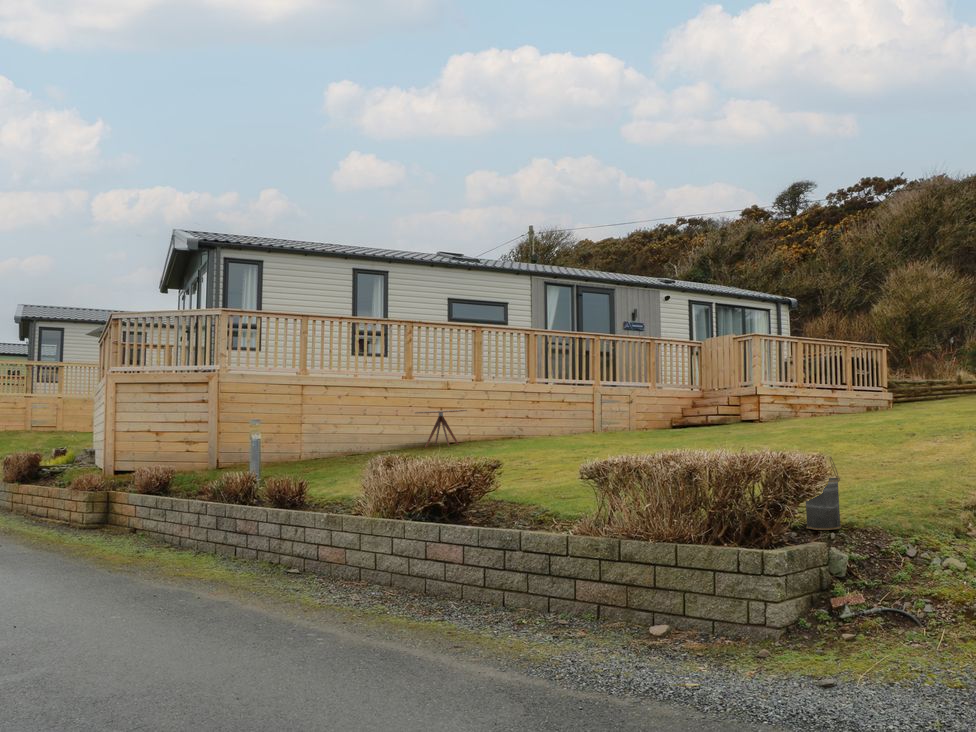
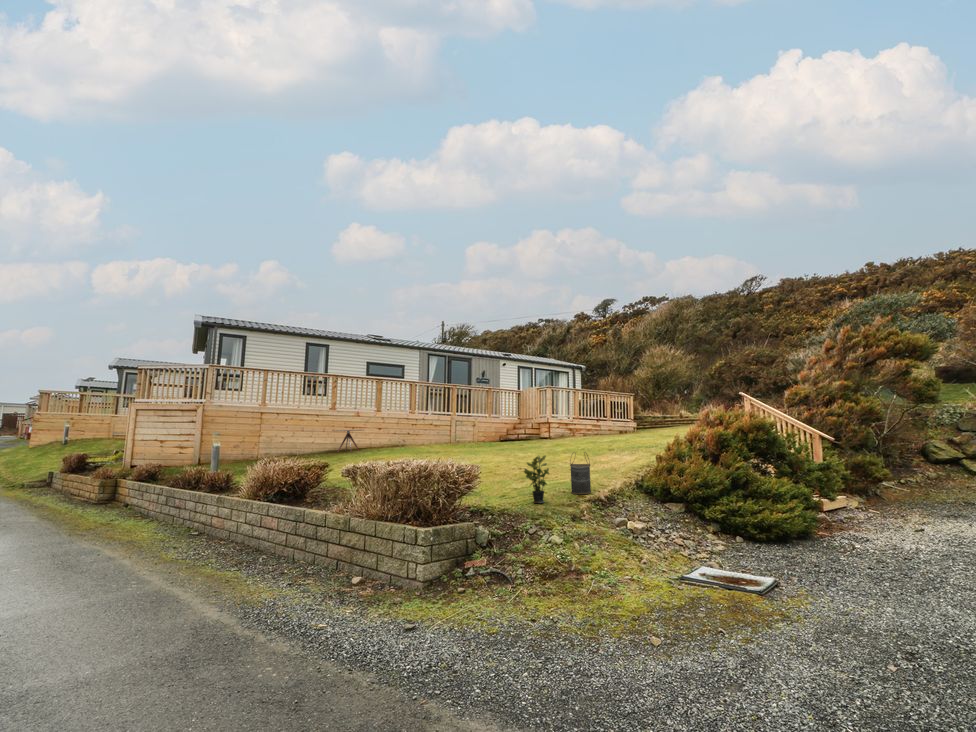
potted plant: none [858,441,903,517] -> present [524,456,549,503]
basket: present [806,457,841,530] -> present [570,452,591,494]

